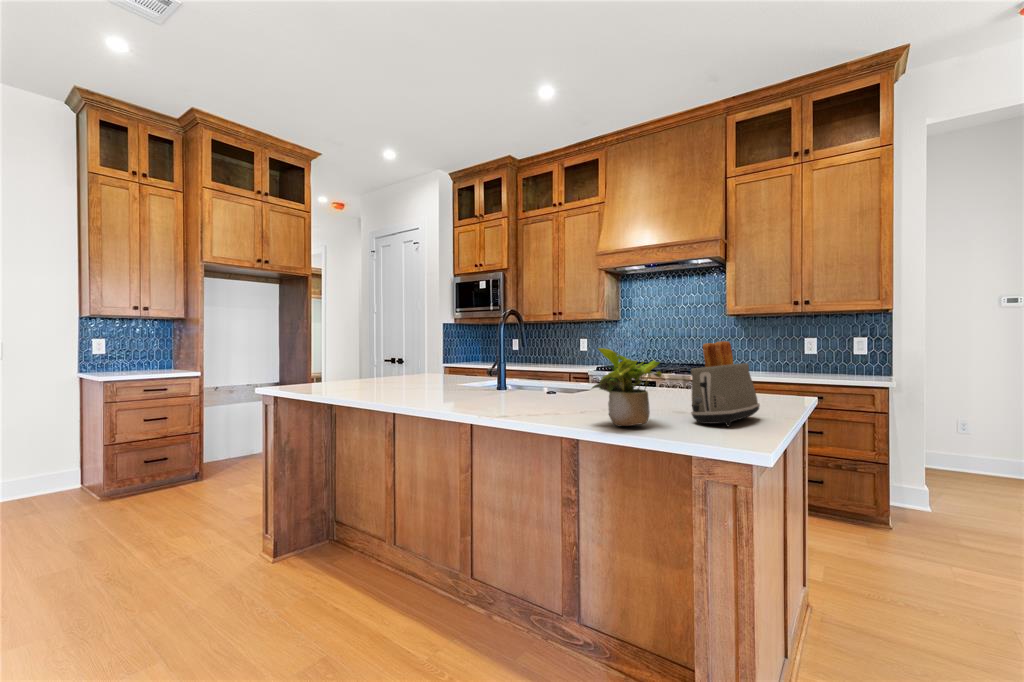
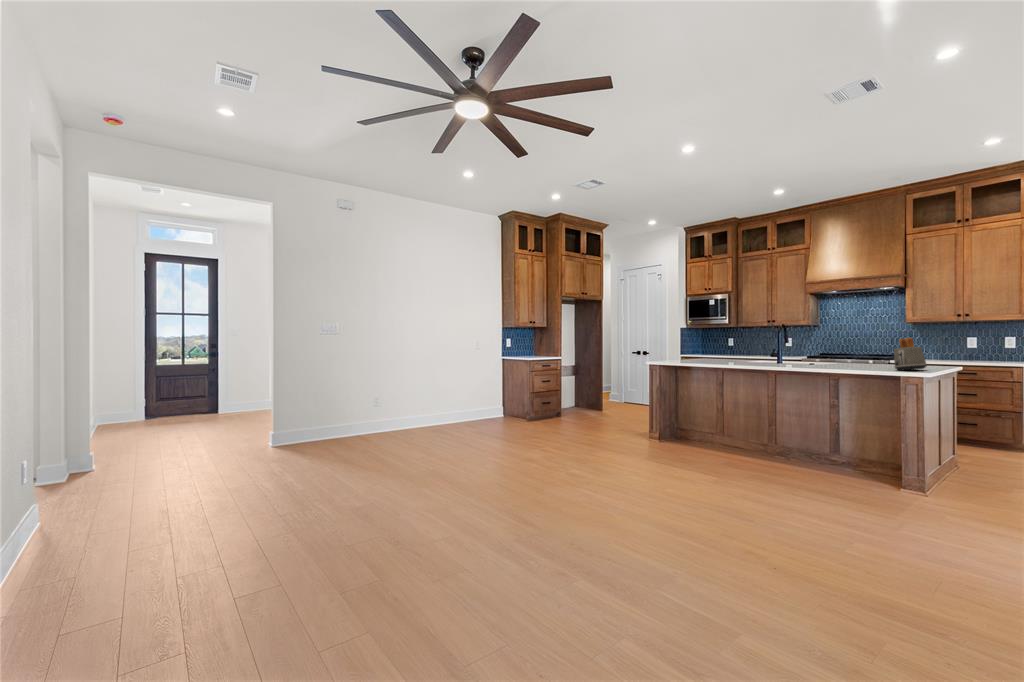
potted plant: present [592,348,661,427] -> none [848,340,881,370]

